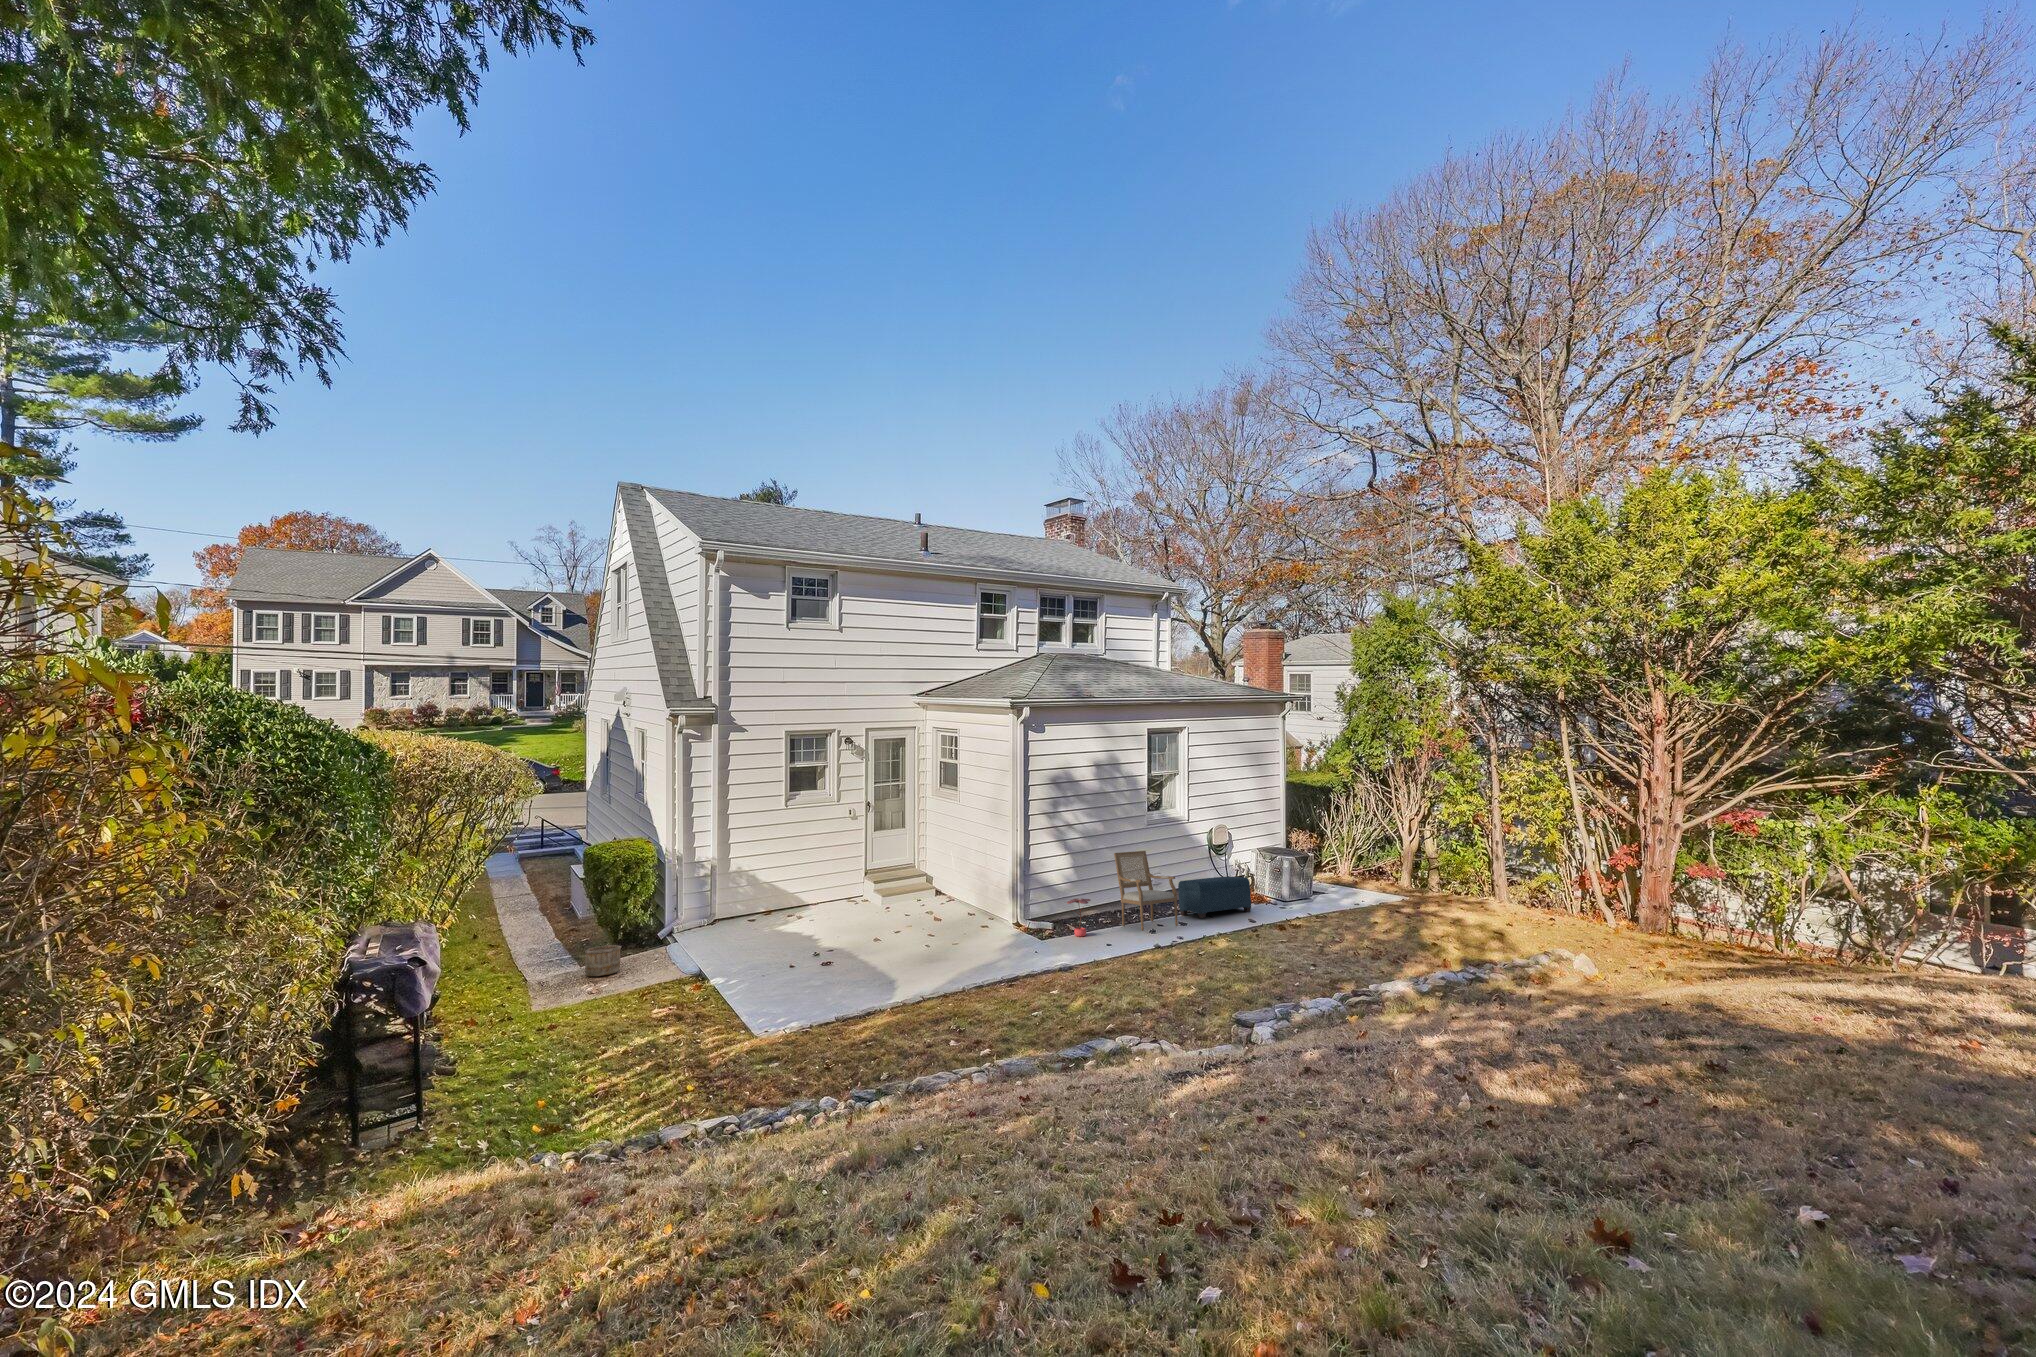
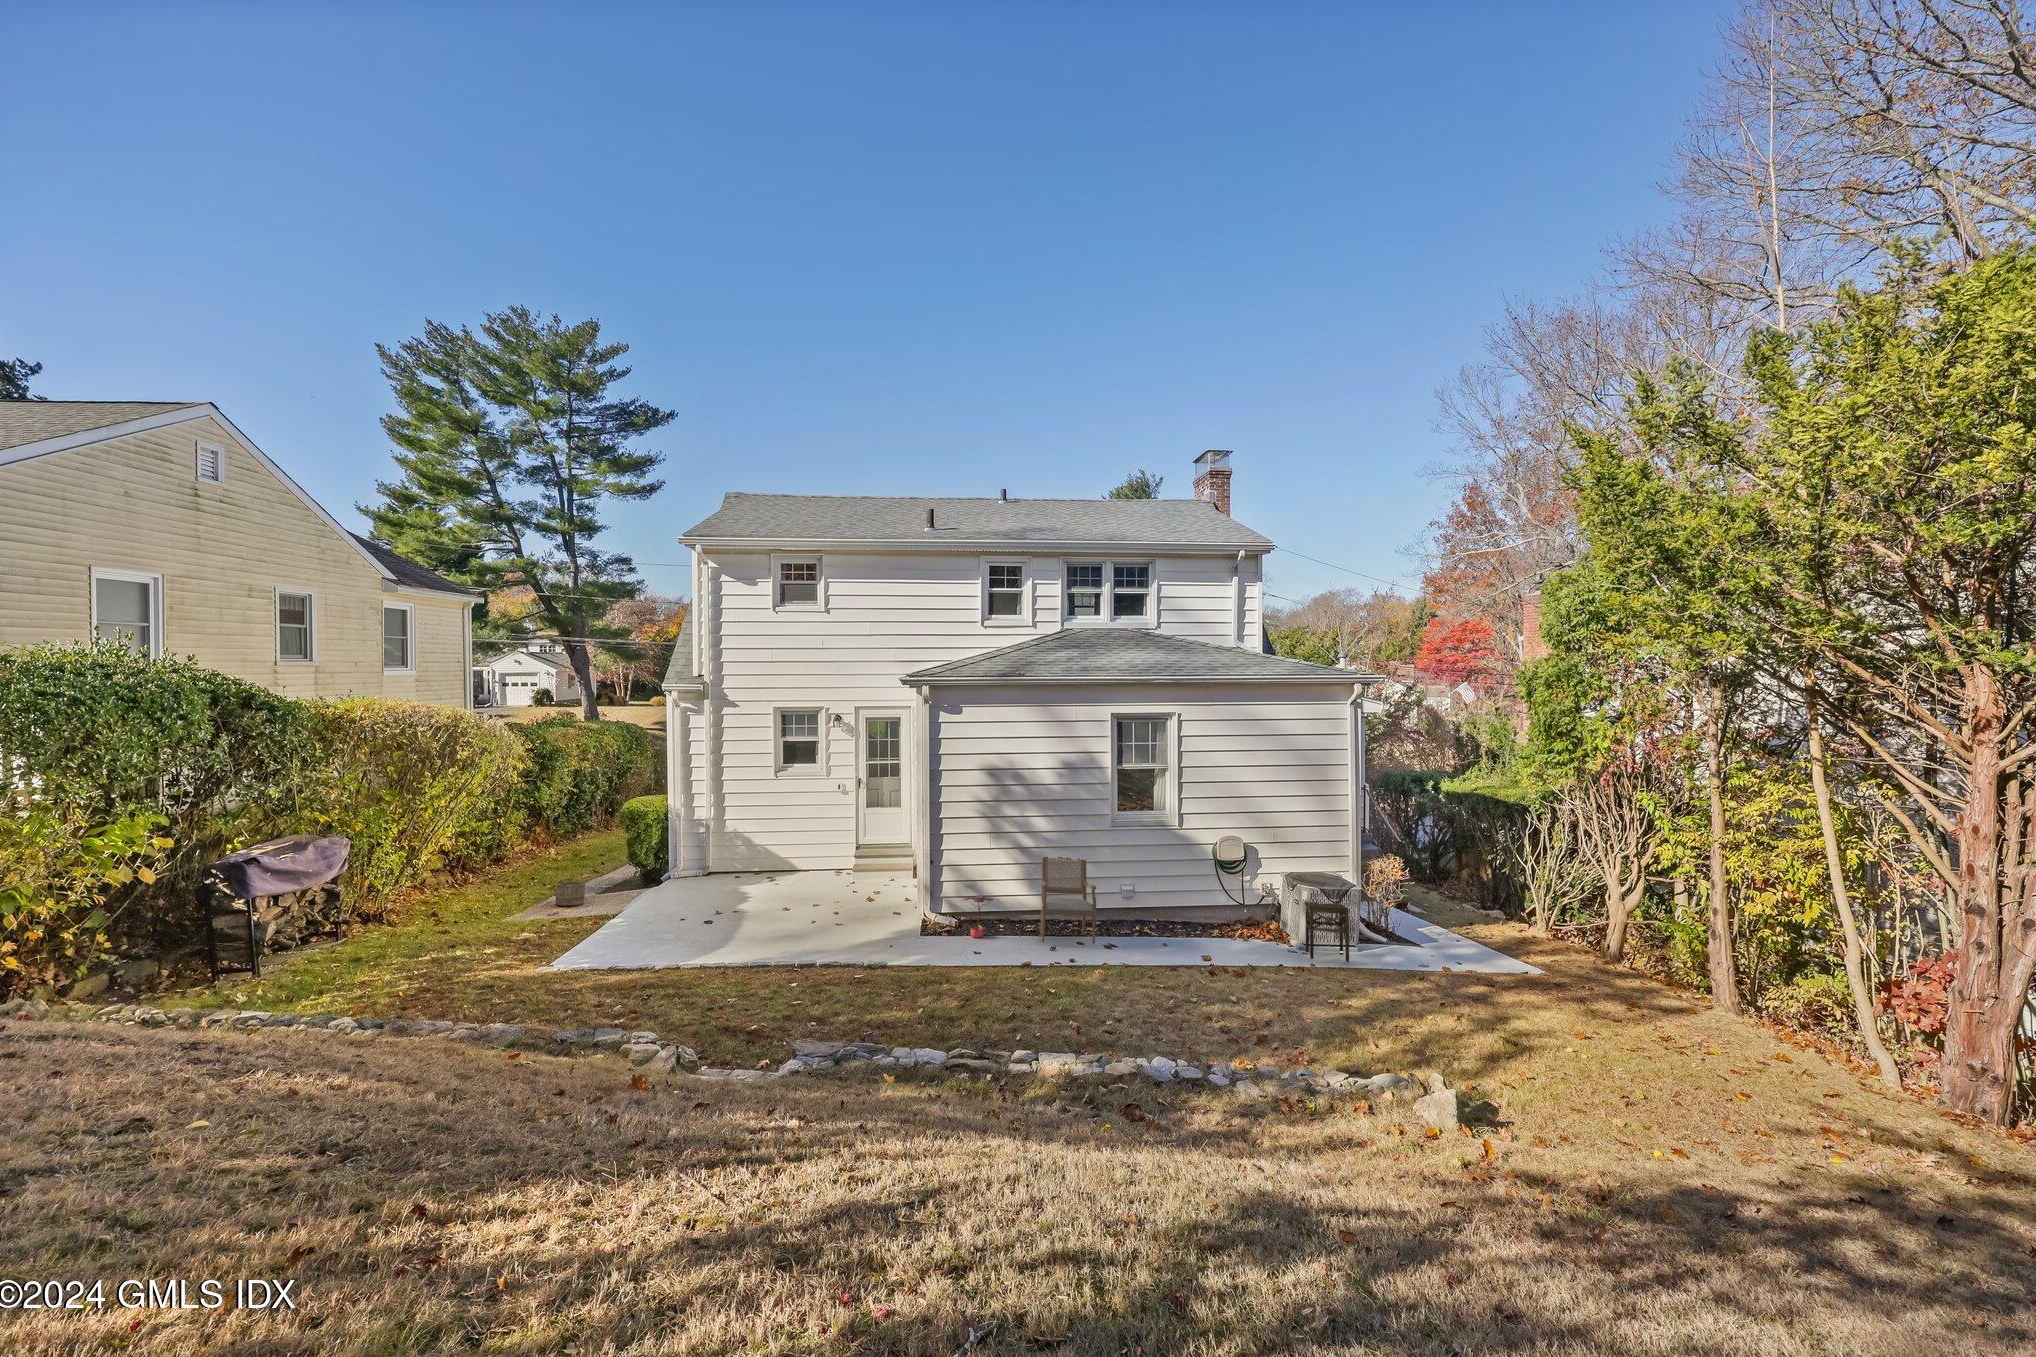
side table: none [1308,869,1353,913] -> present [1305,902,1349,962]
bench: present [1178,876,1251,918] -> none [1129,894,1220,943]

